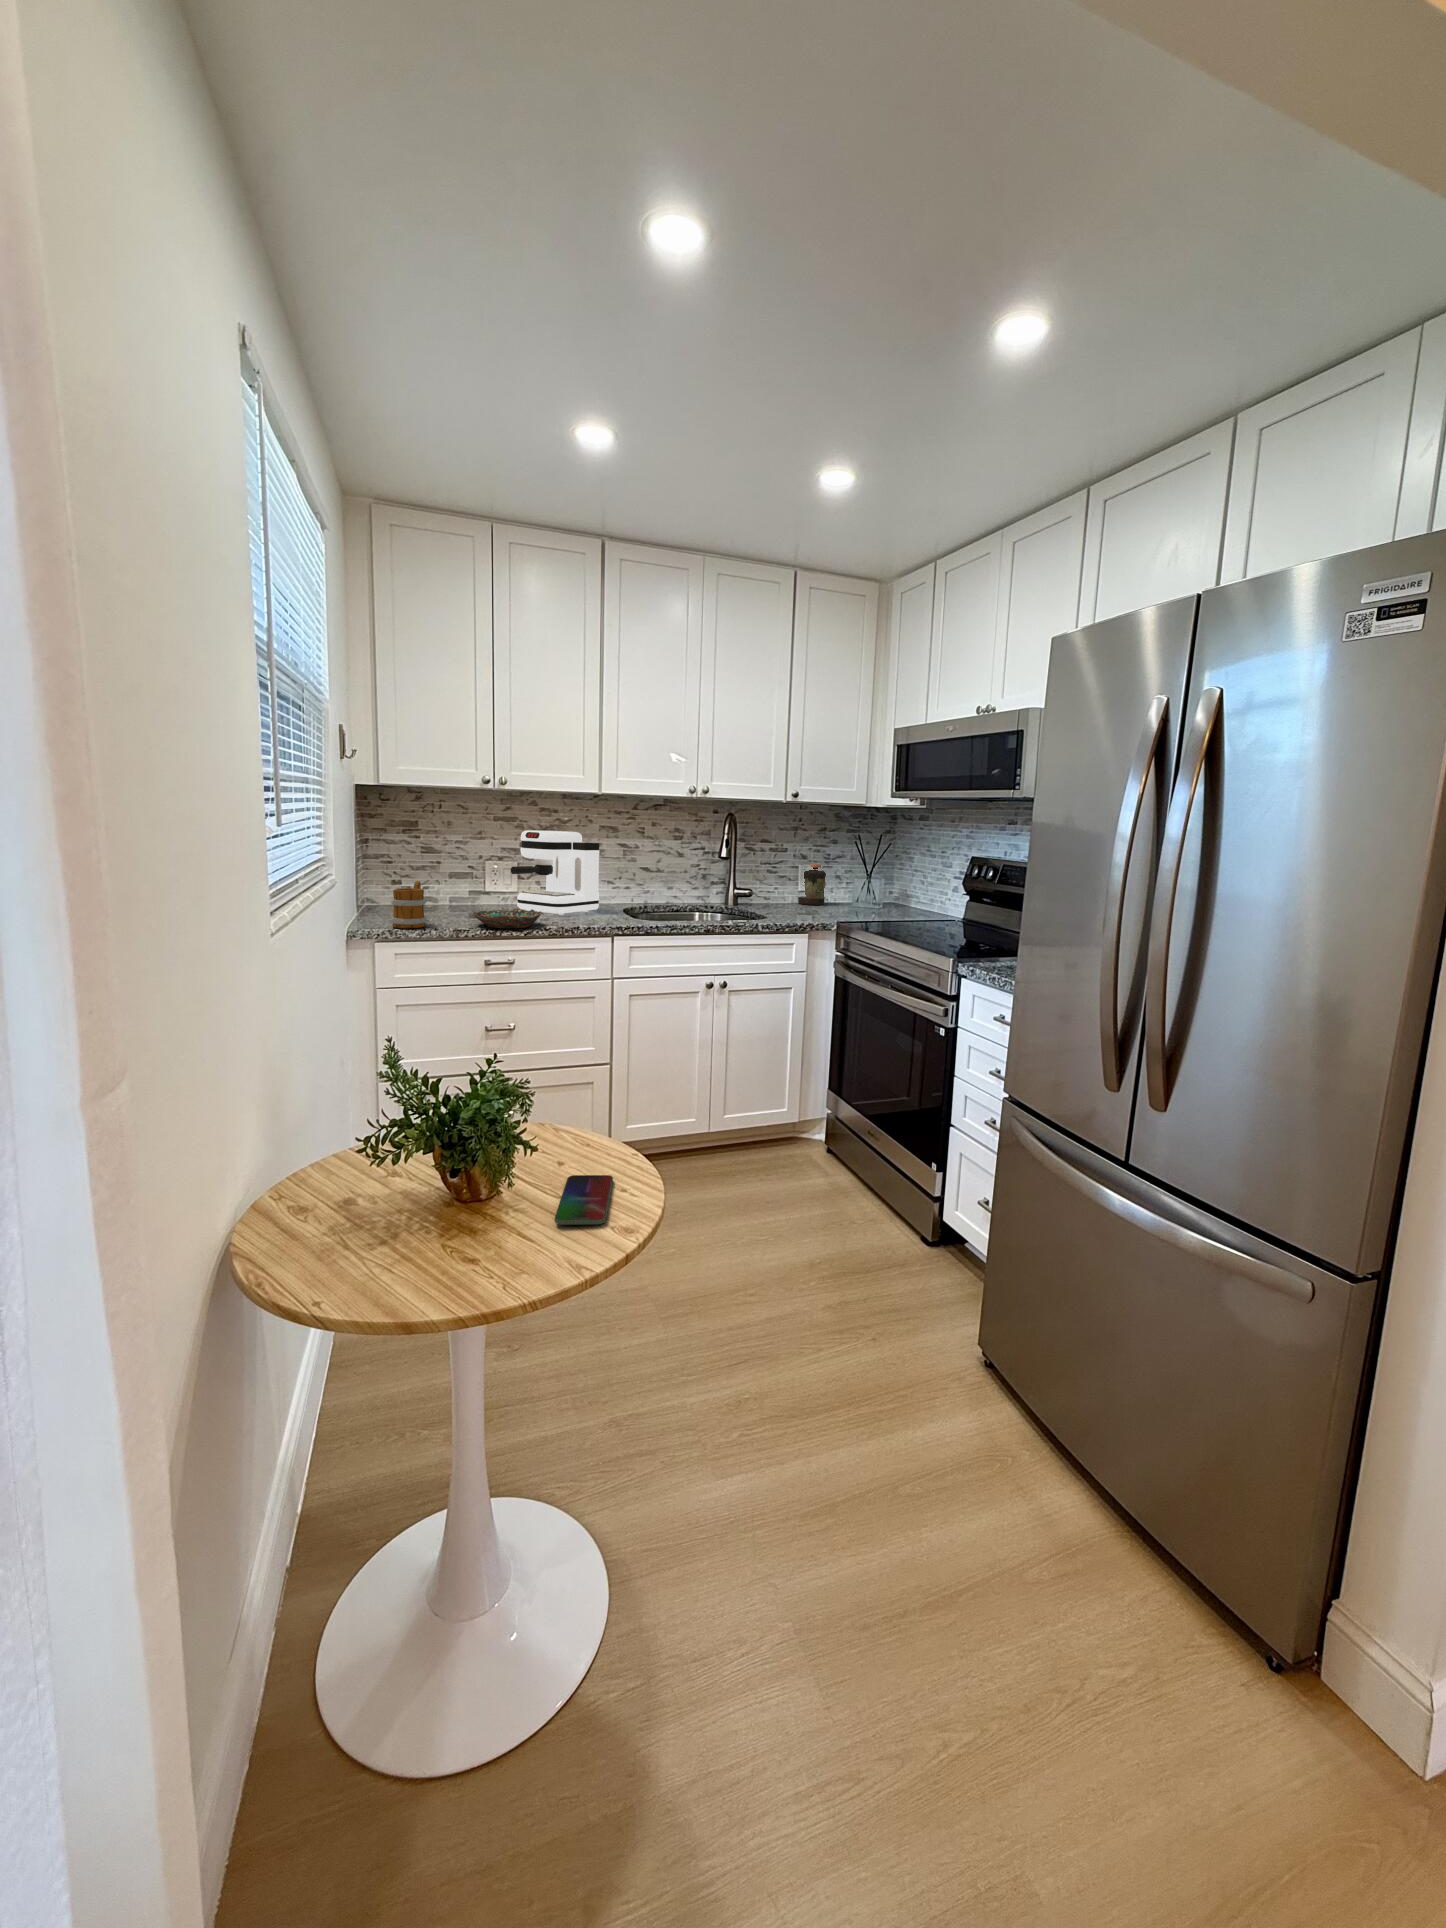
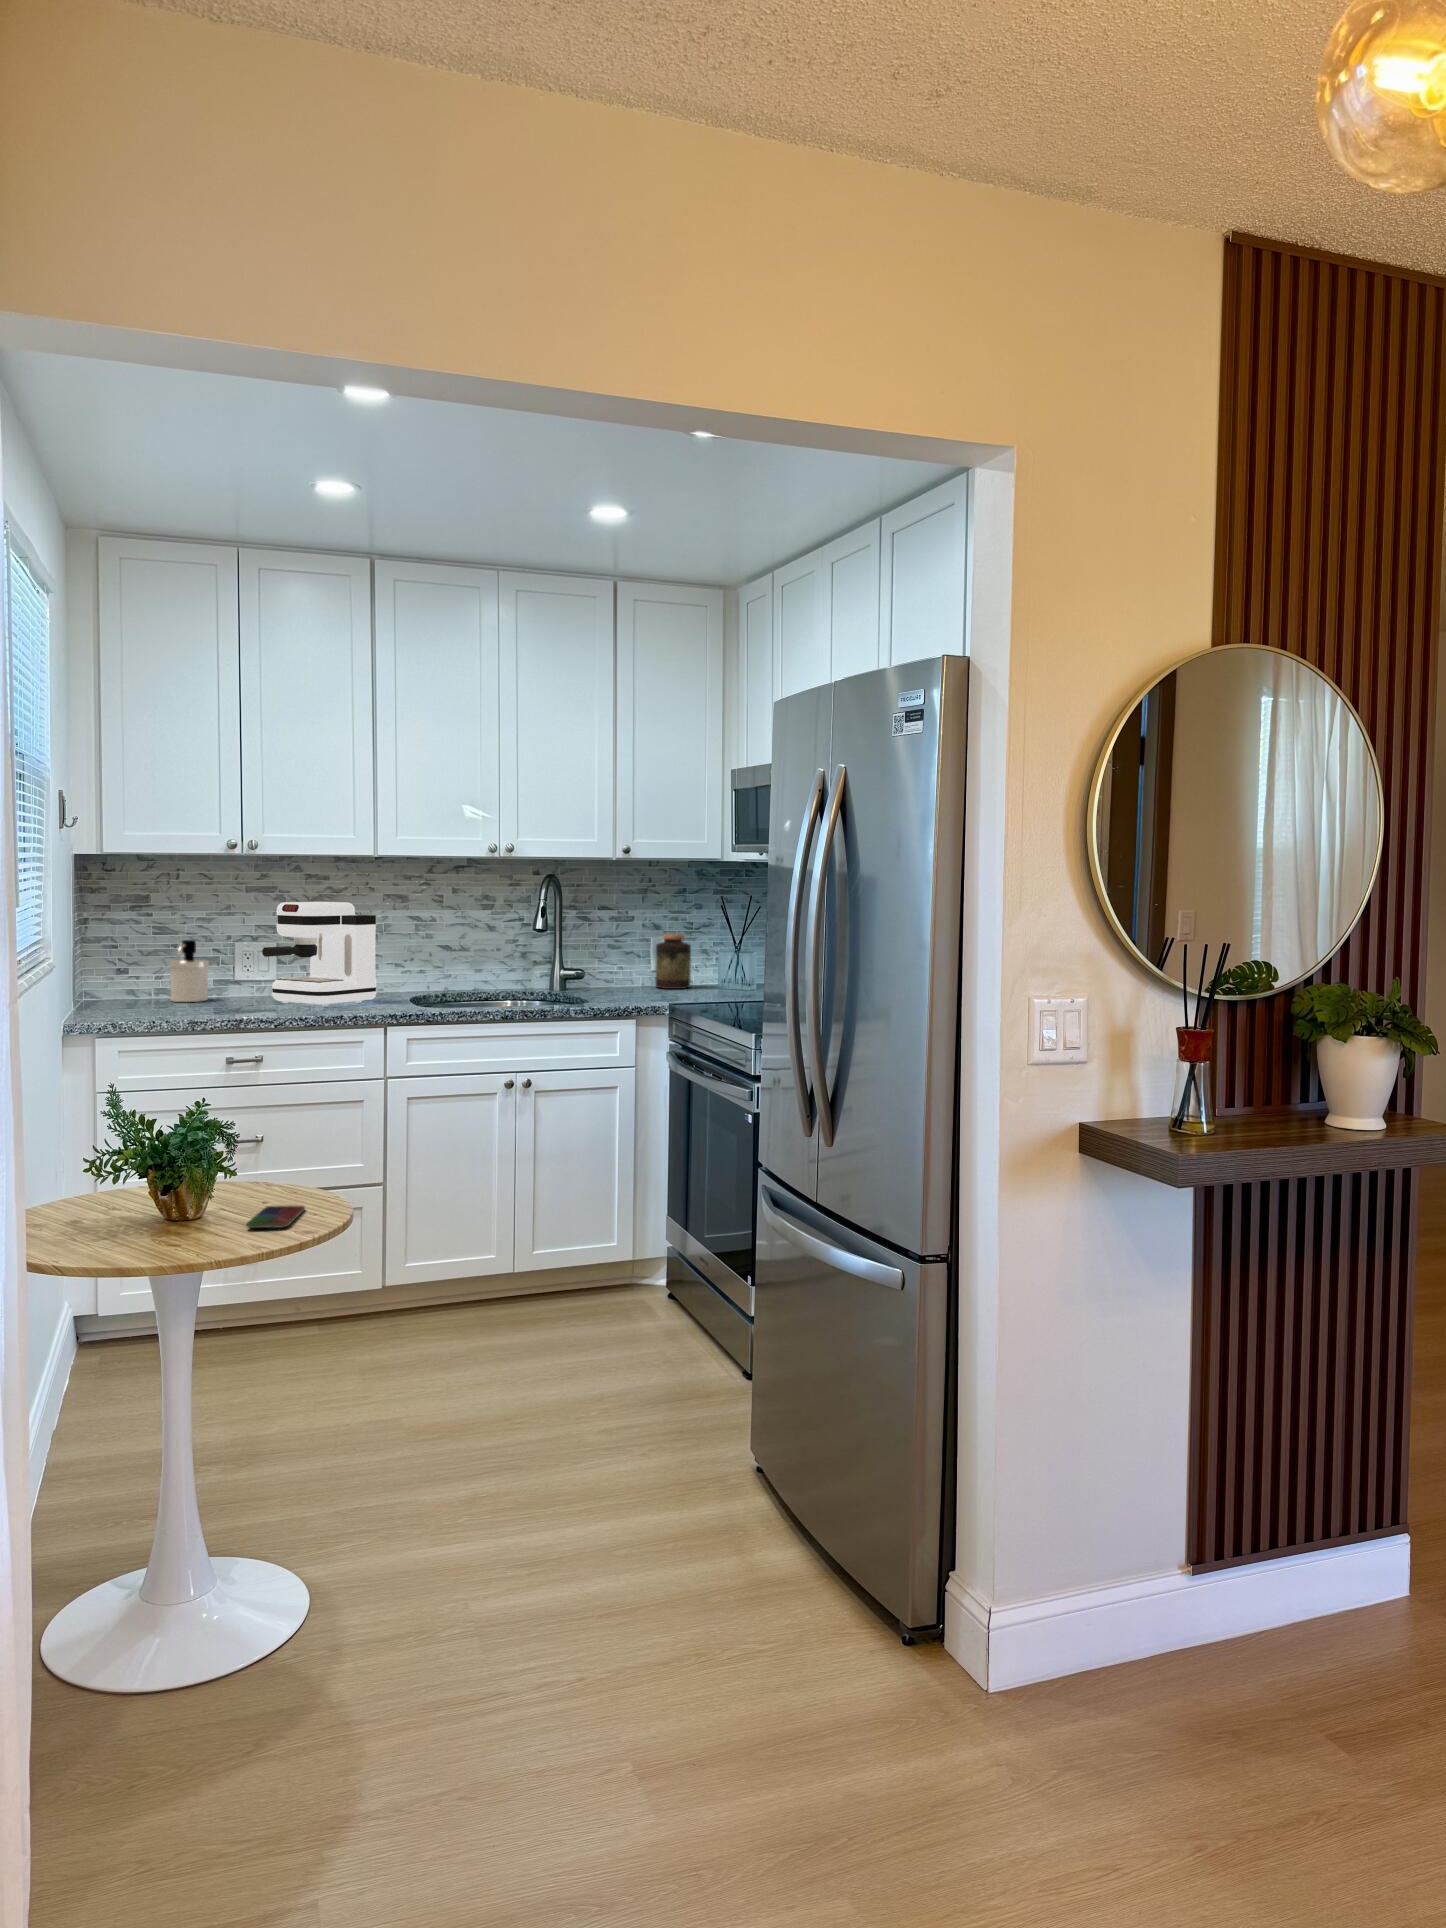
soap dispenser: none [434,858,466,908] -> present [169,940,209,1002]
mug: present [391,881,427,928] -> none [115,967,158,1022]
bowl: present [473,909,542,928] -> none [212,998,297,1020]

